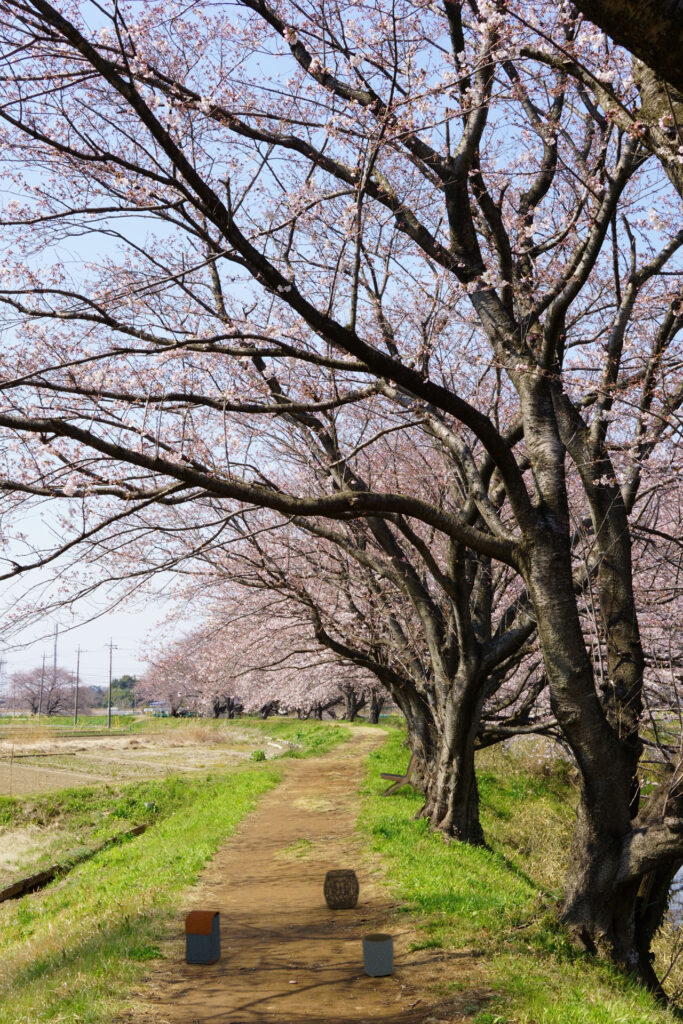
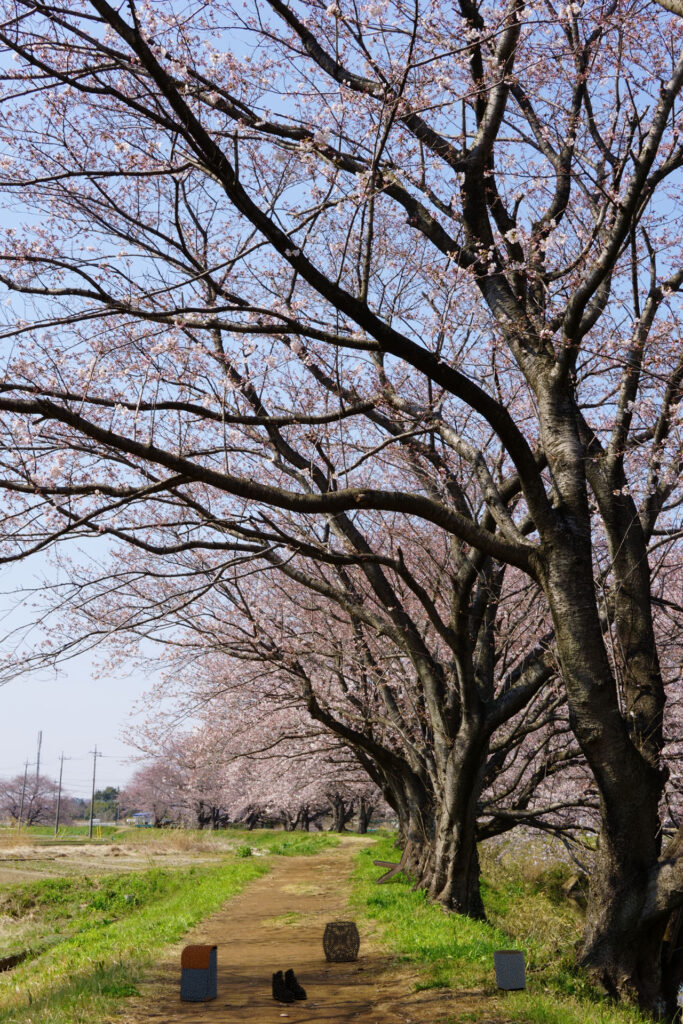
boots: none [272,932,305,966] -> present [272,968,307,1002]
planter: present [362,933,394,977] -> present [493,950,526,990]

